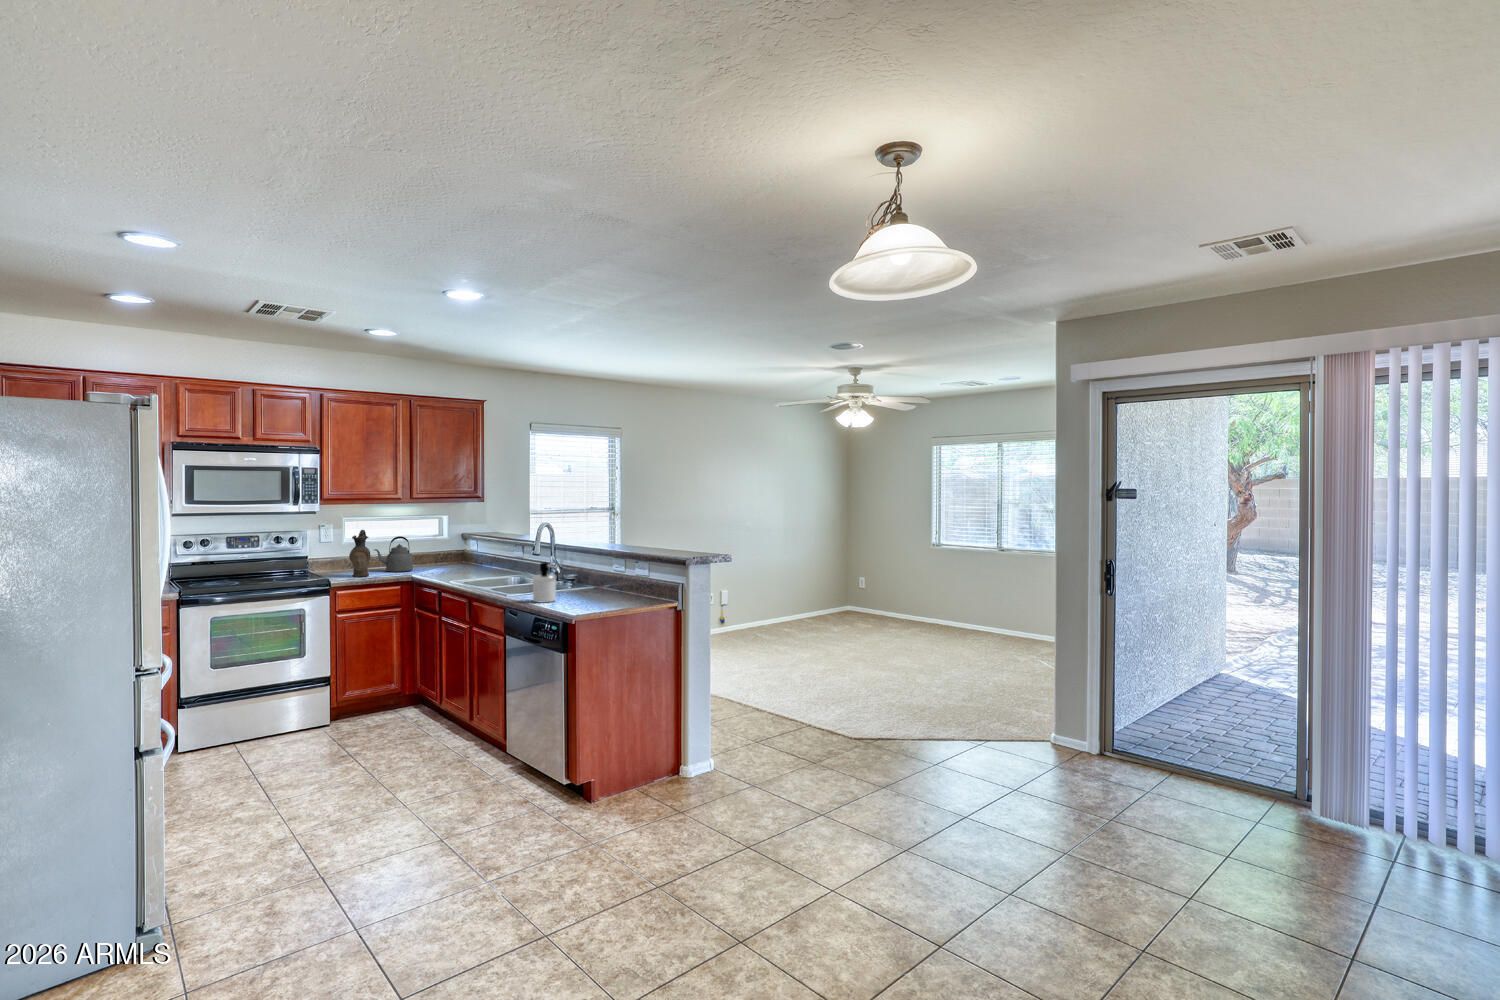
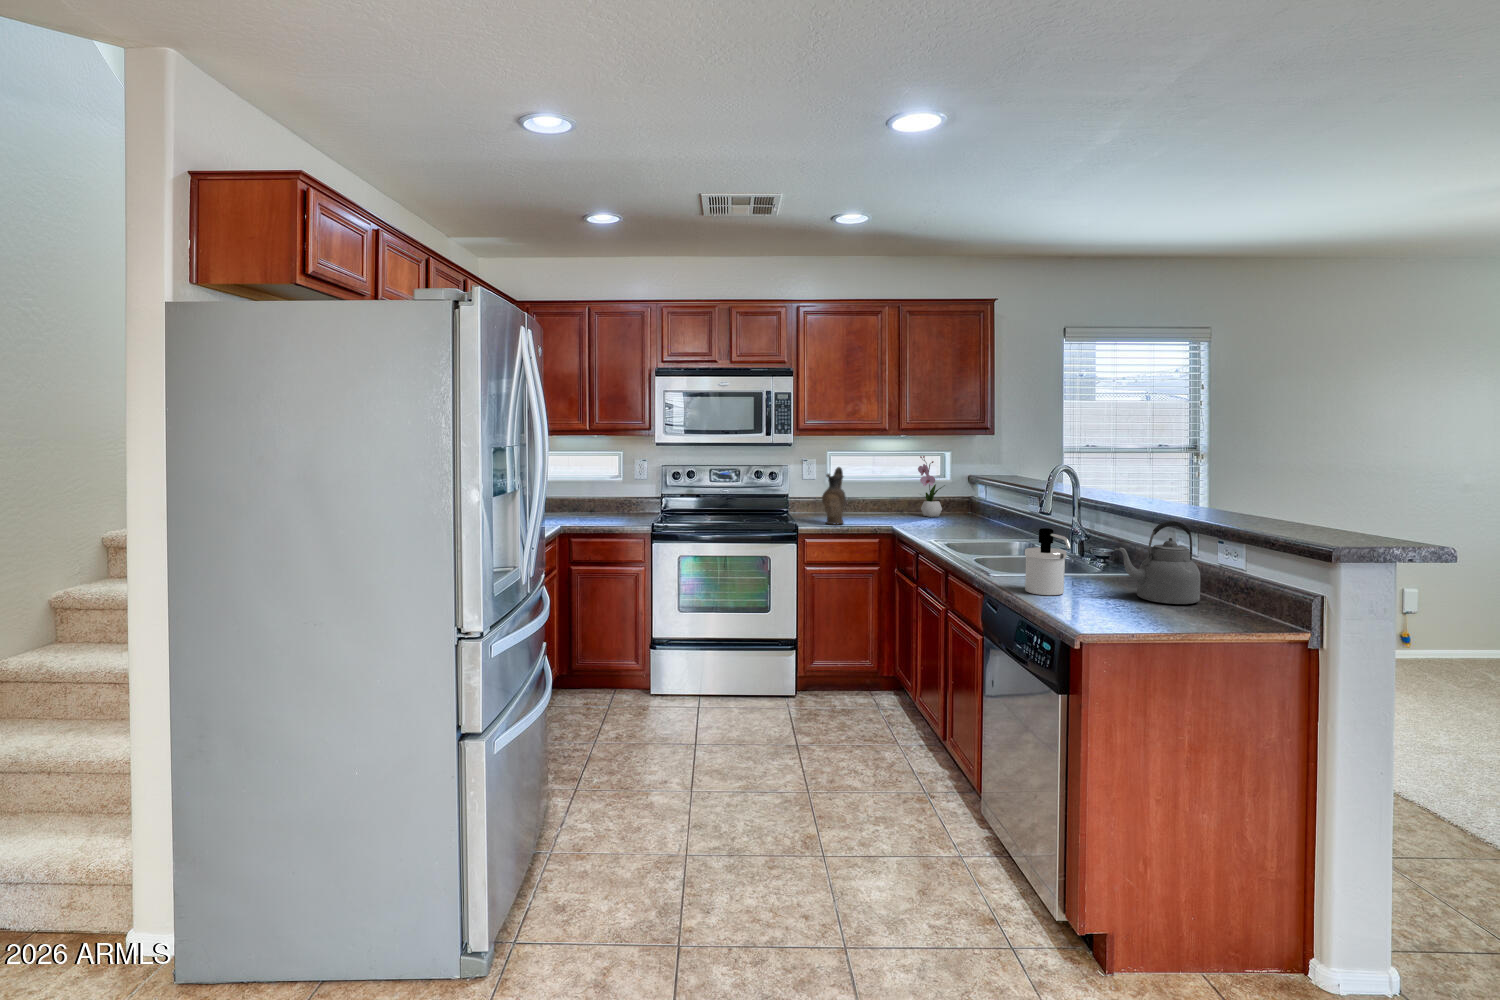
flower arrangement: none [424,519,447,566] -> present [918,456,945,517]
kettle: present [375,536,413,572] -> present [1115,521,1200,604]

